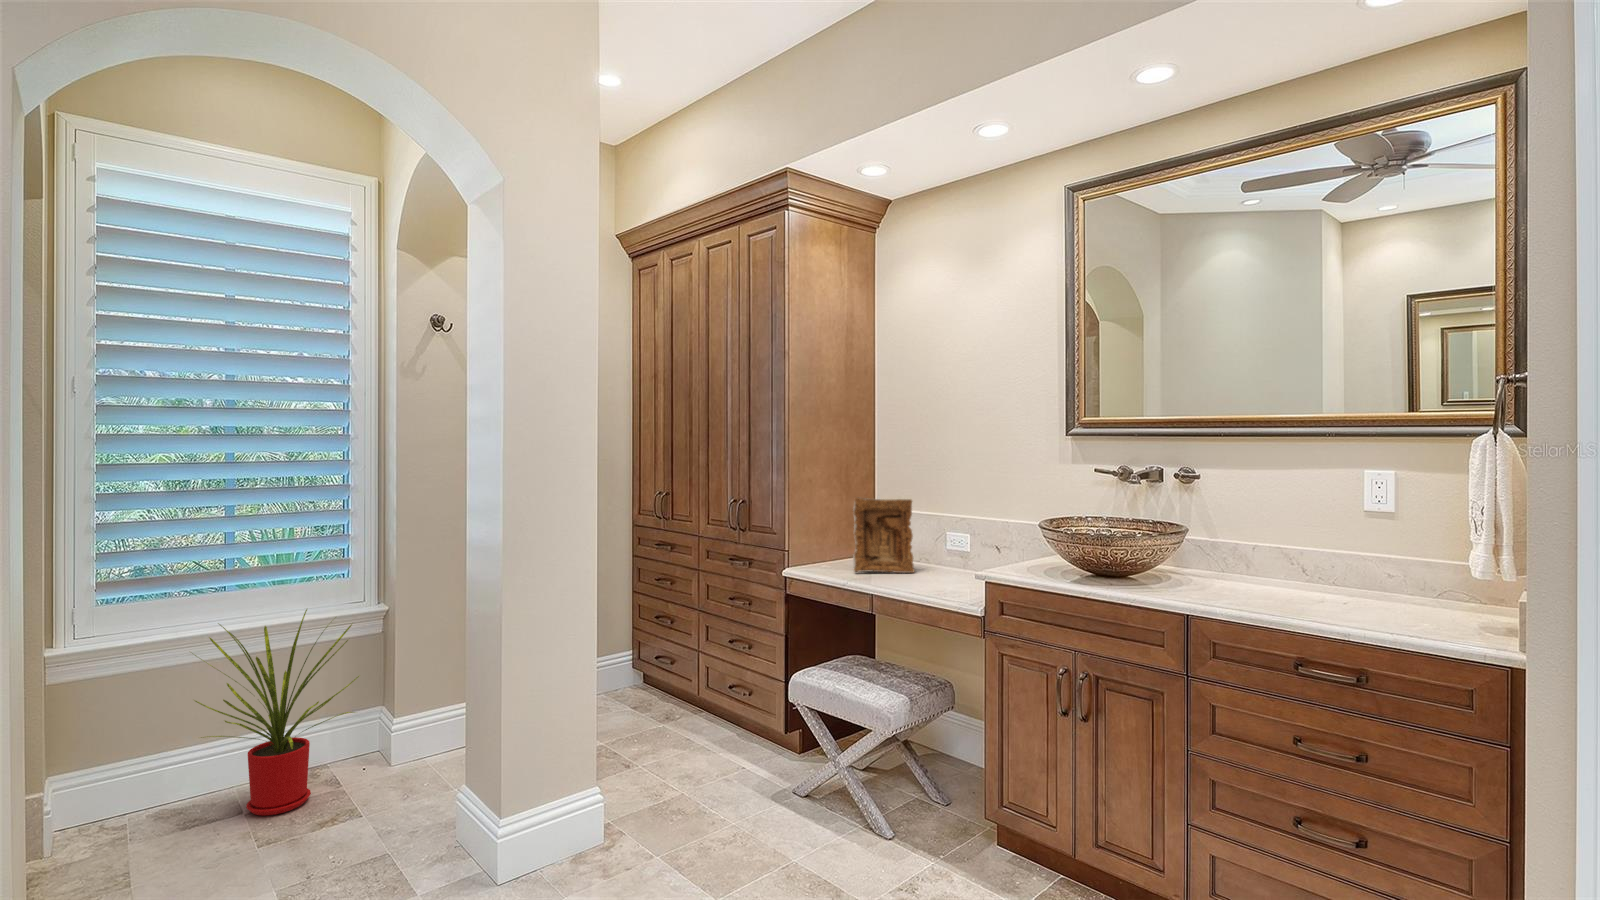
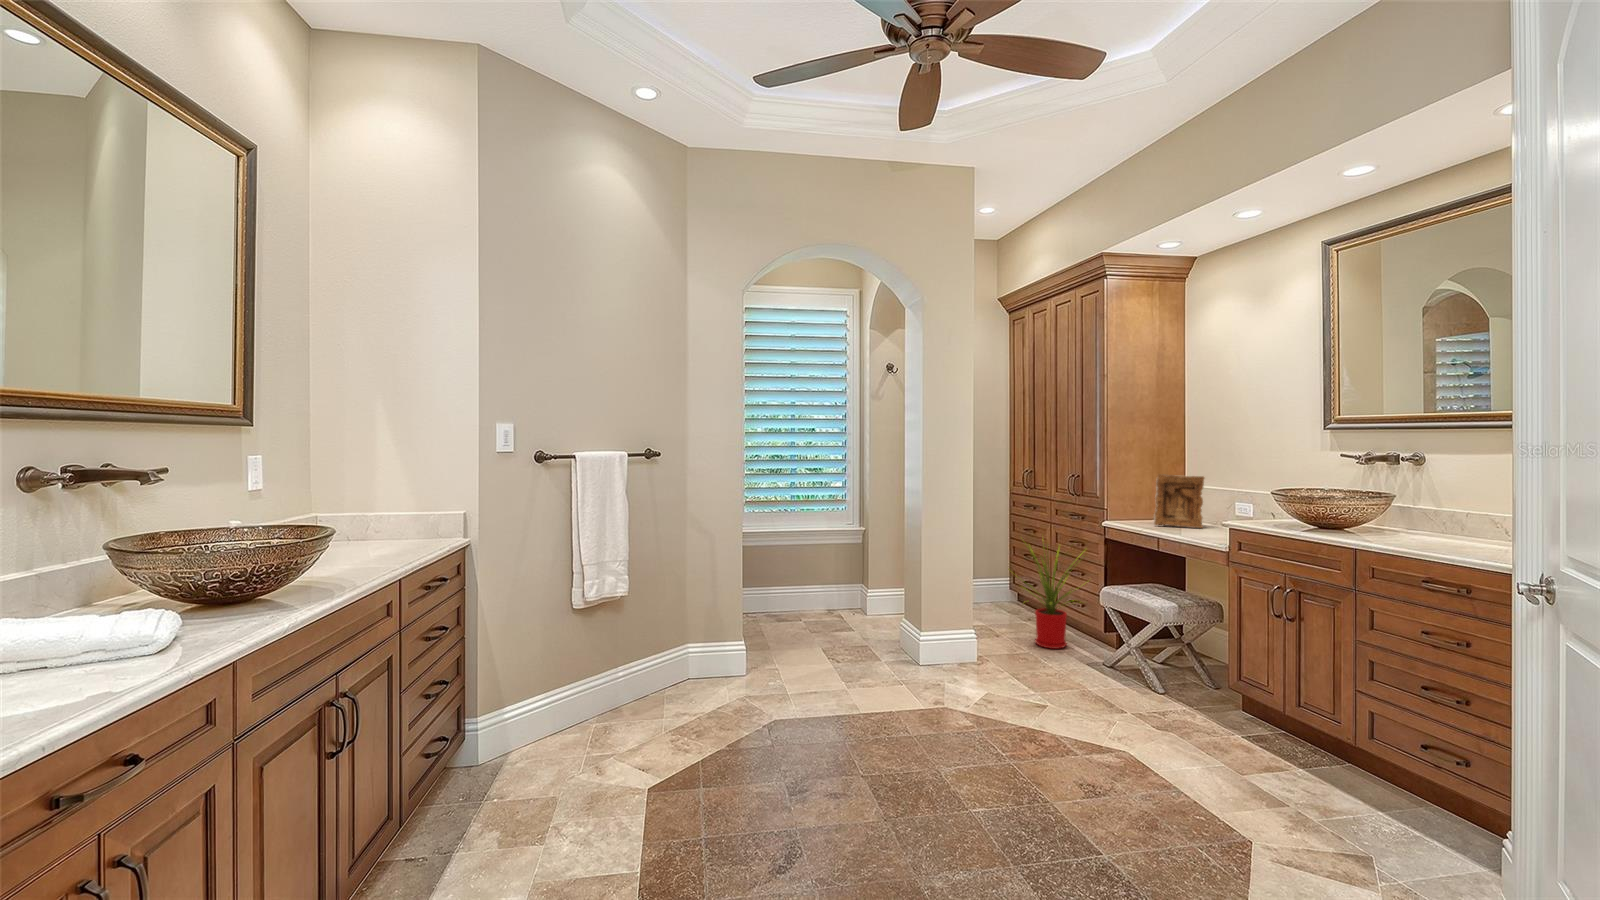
house plant: present [194,609,360,816] -> present [1008,546,1085,649]

